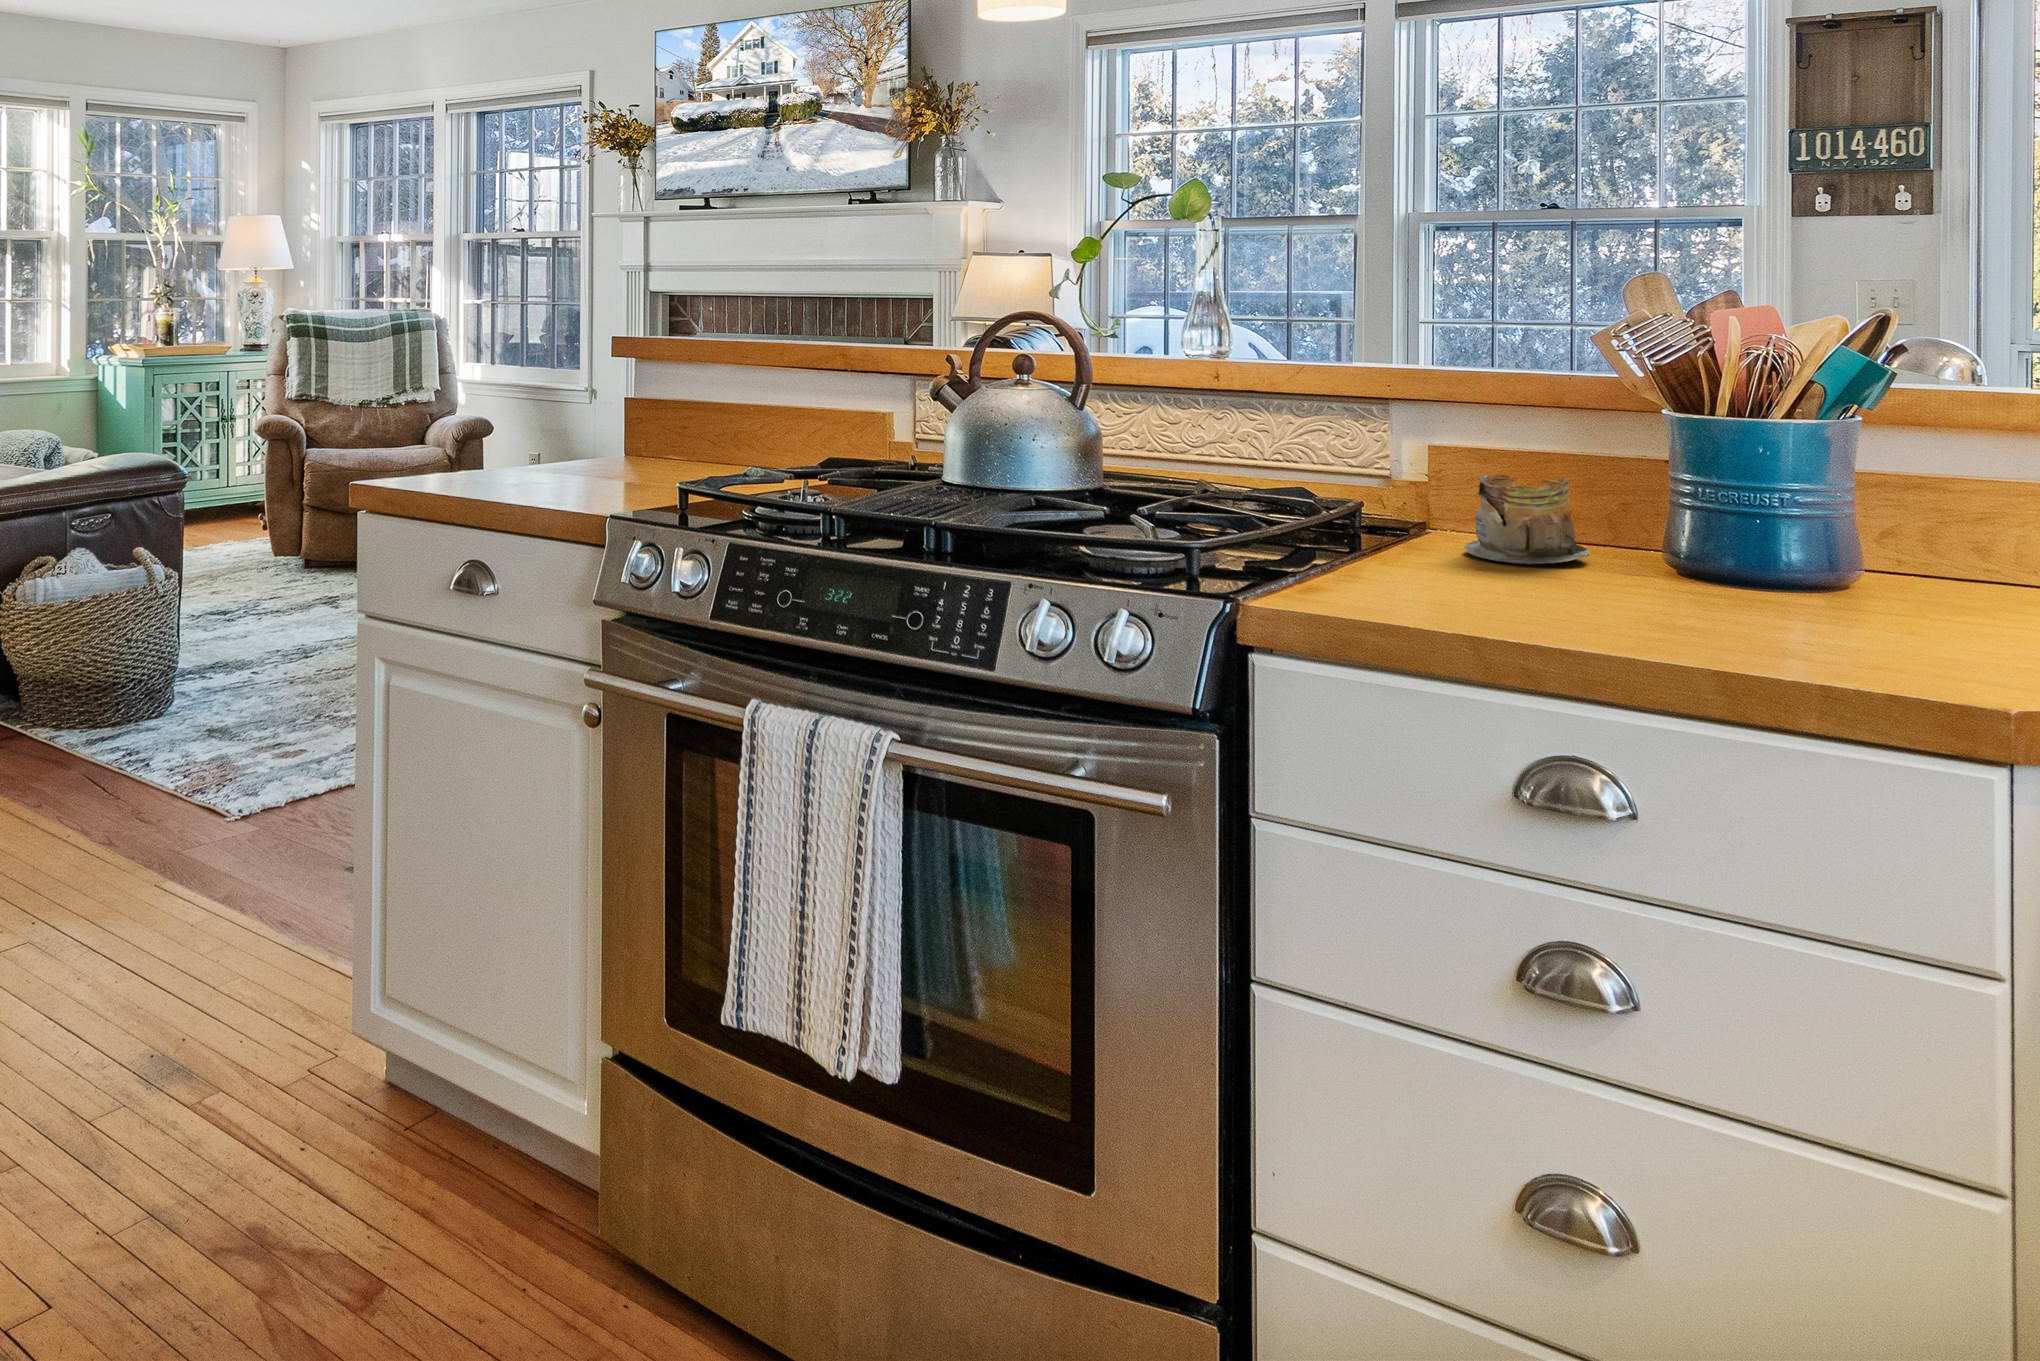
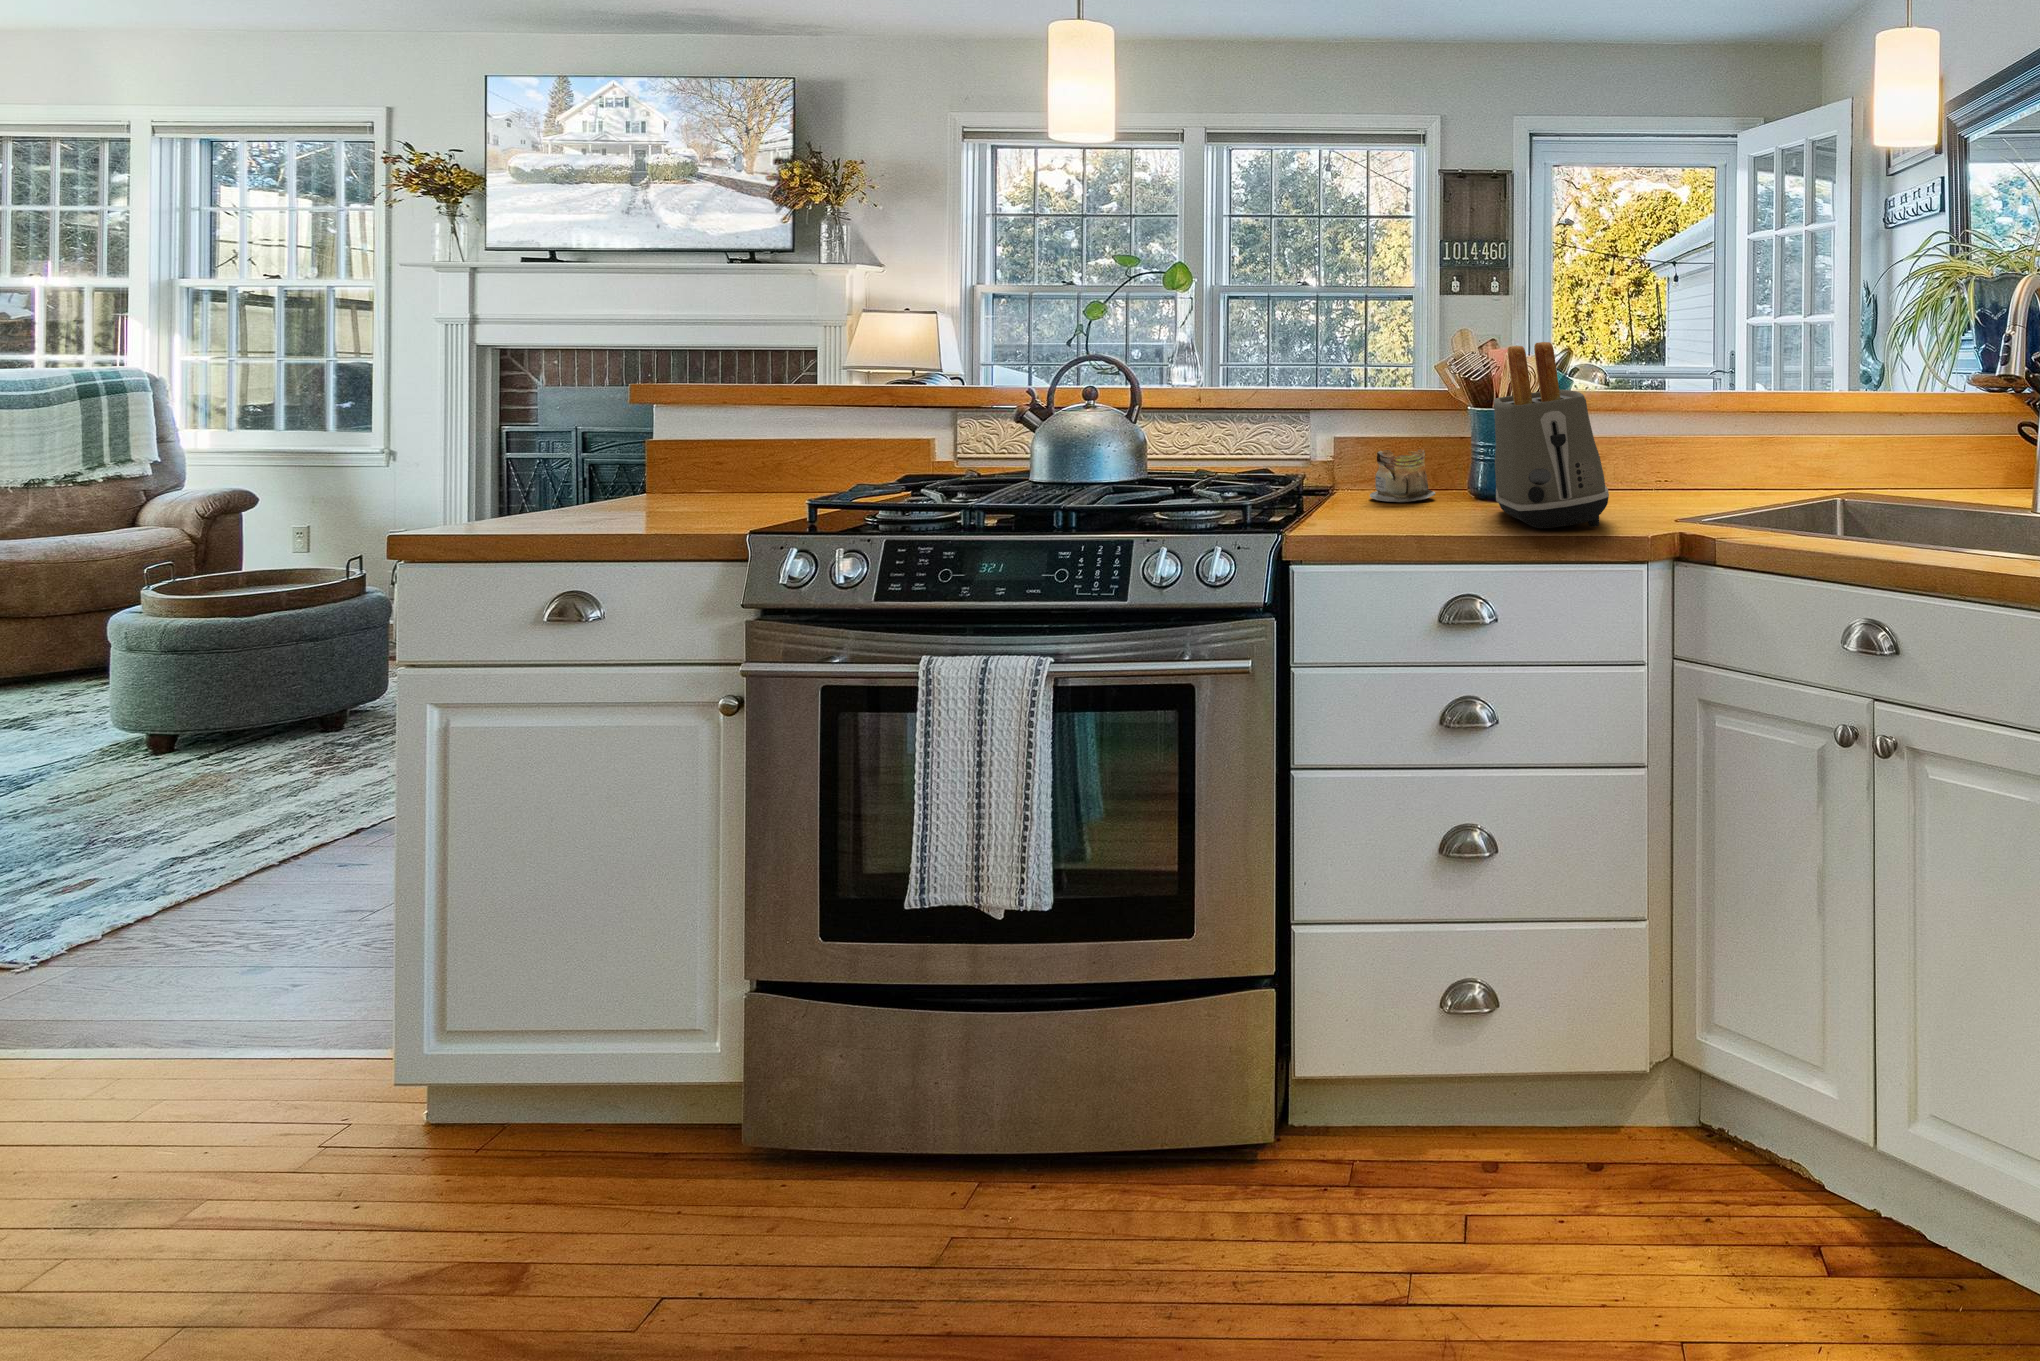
toaster: none [1667,302,1922,665] -> present [1494,342,1609,528]

